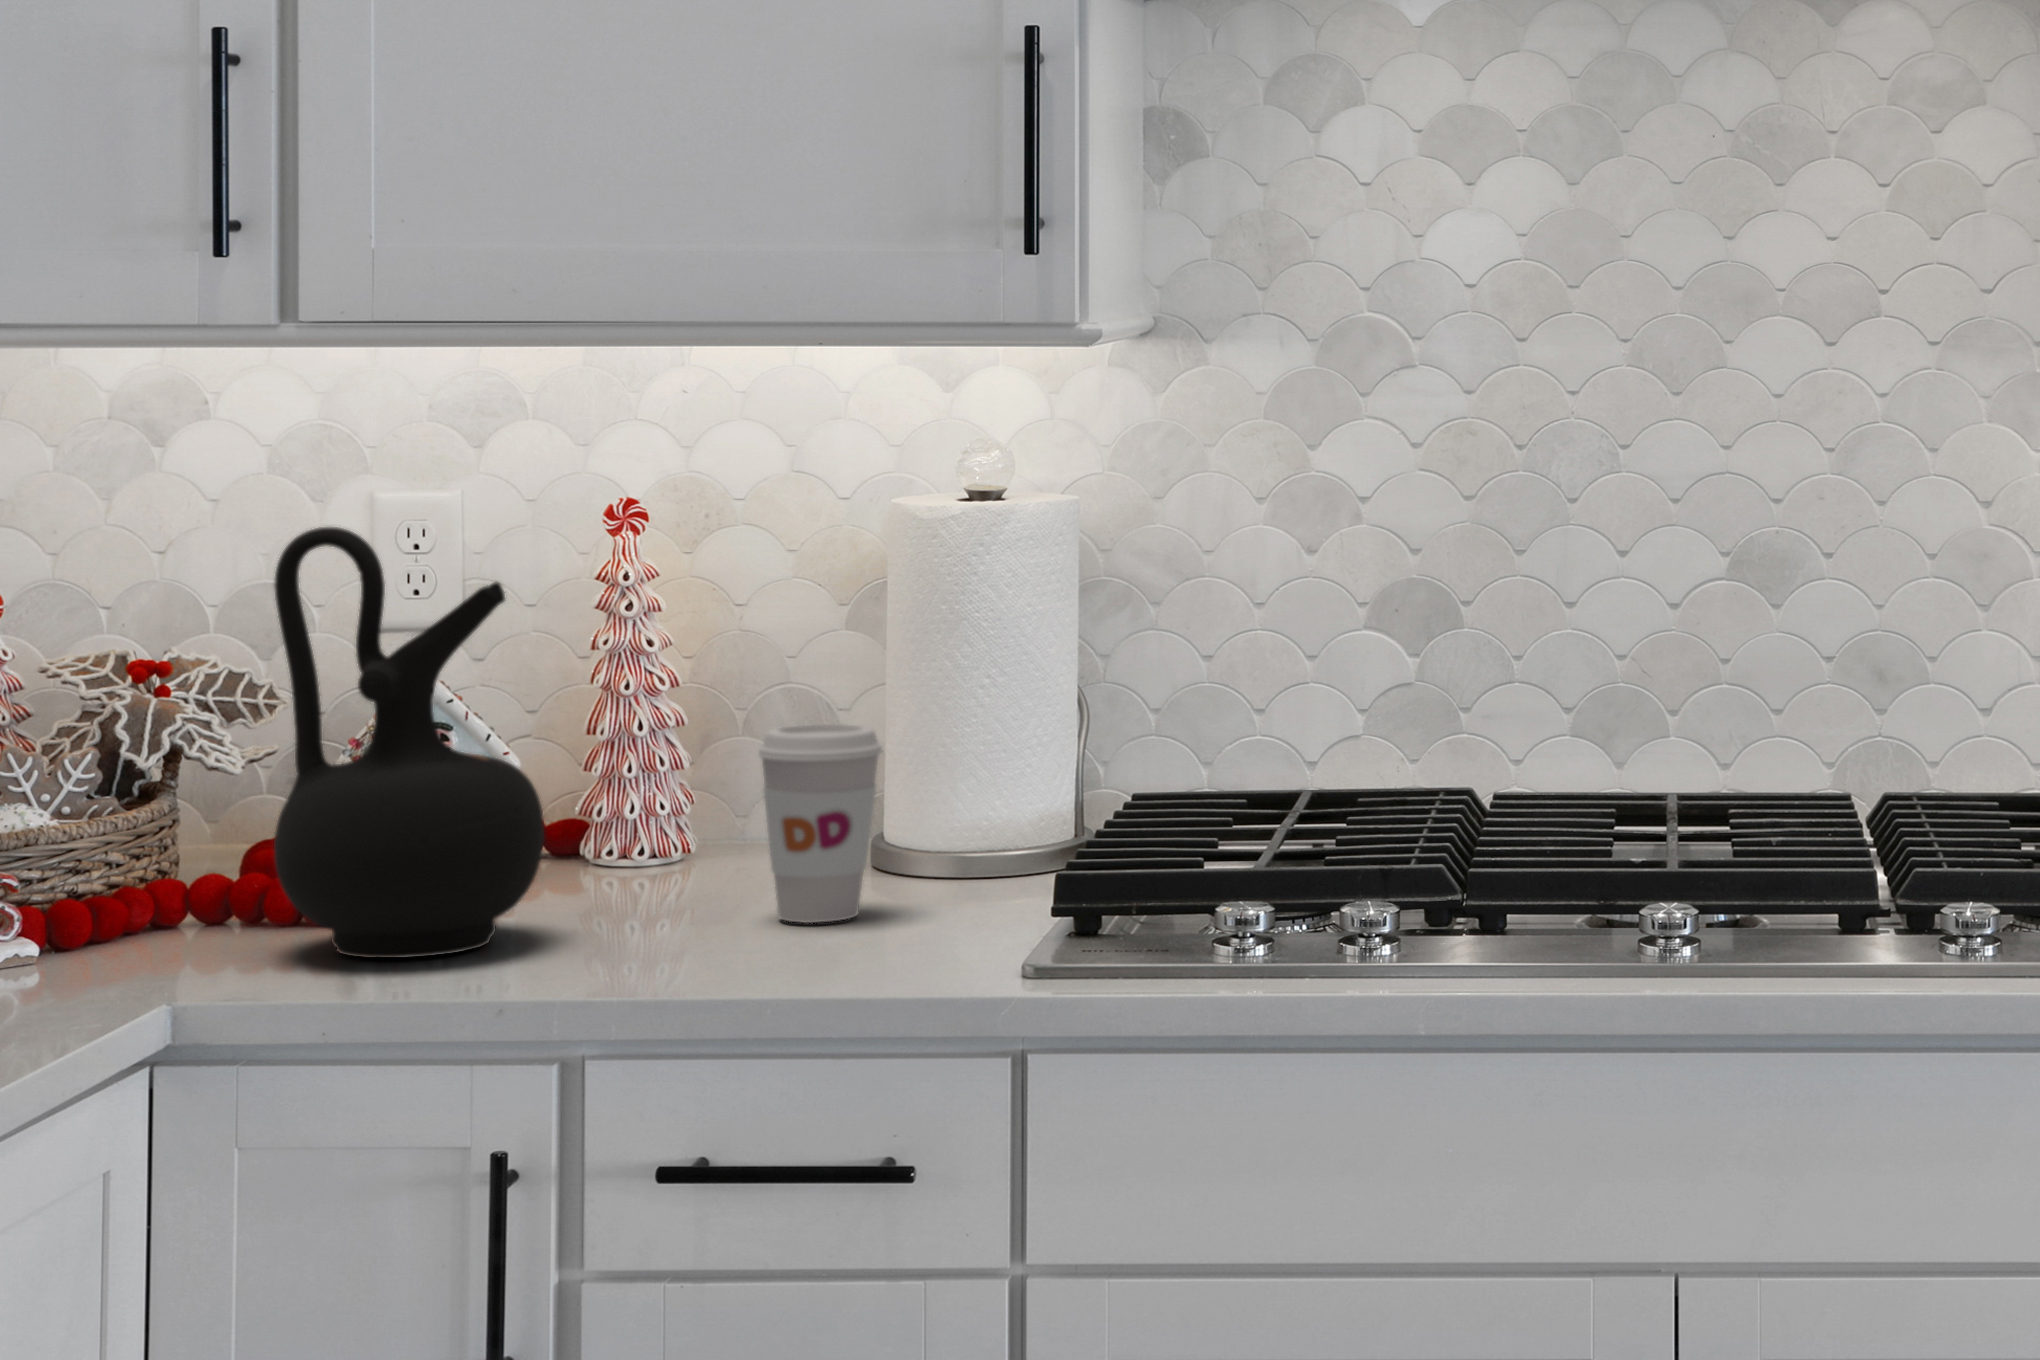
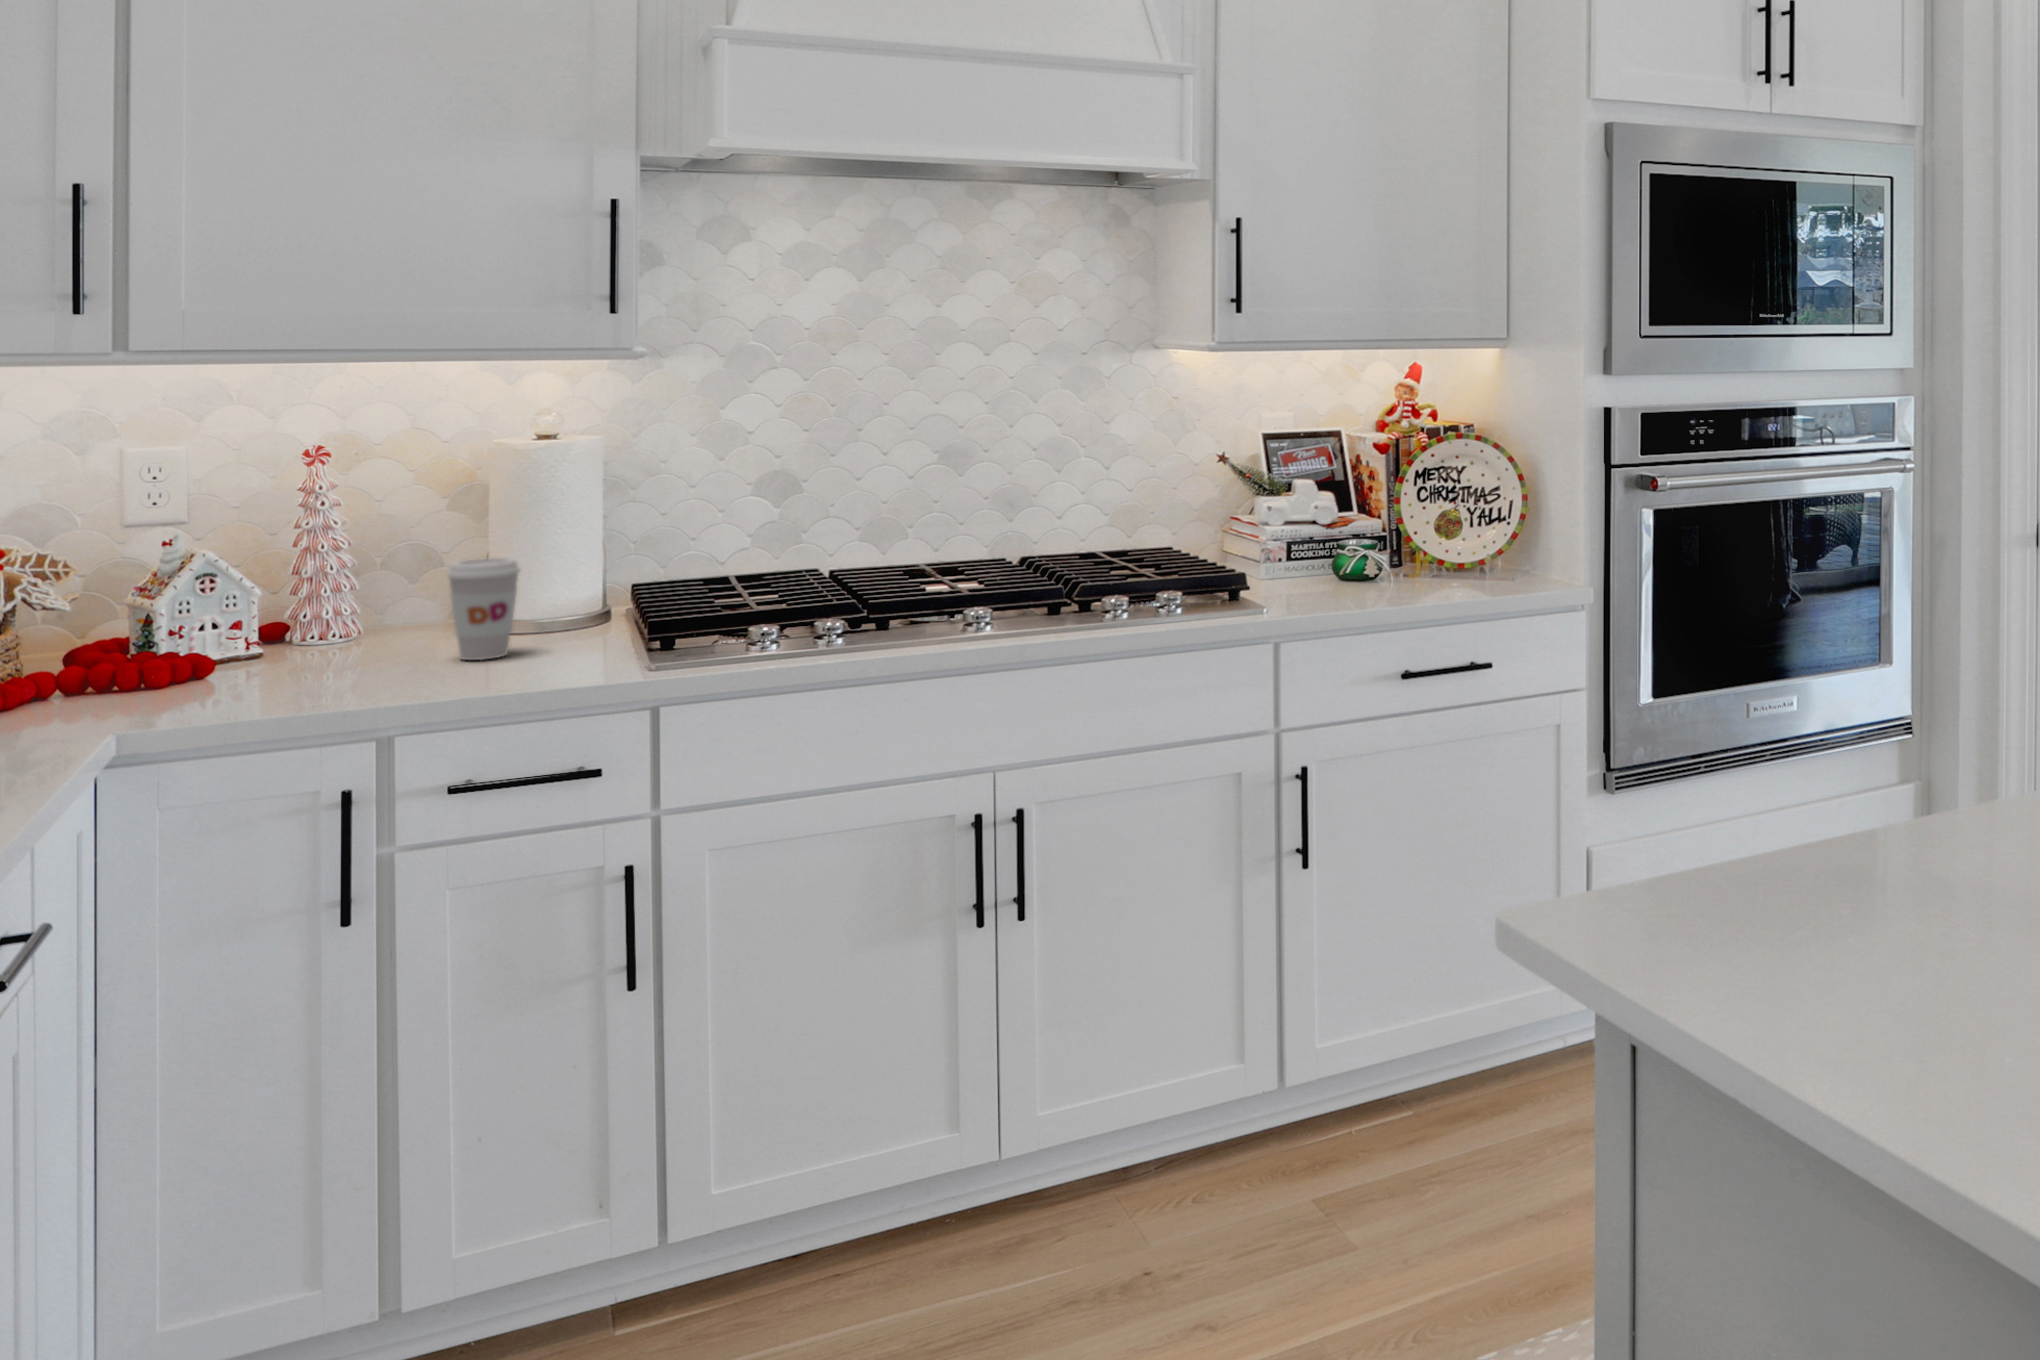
ceramic jug: present [274,527,544,958] -> none [155,471,329,699]

